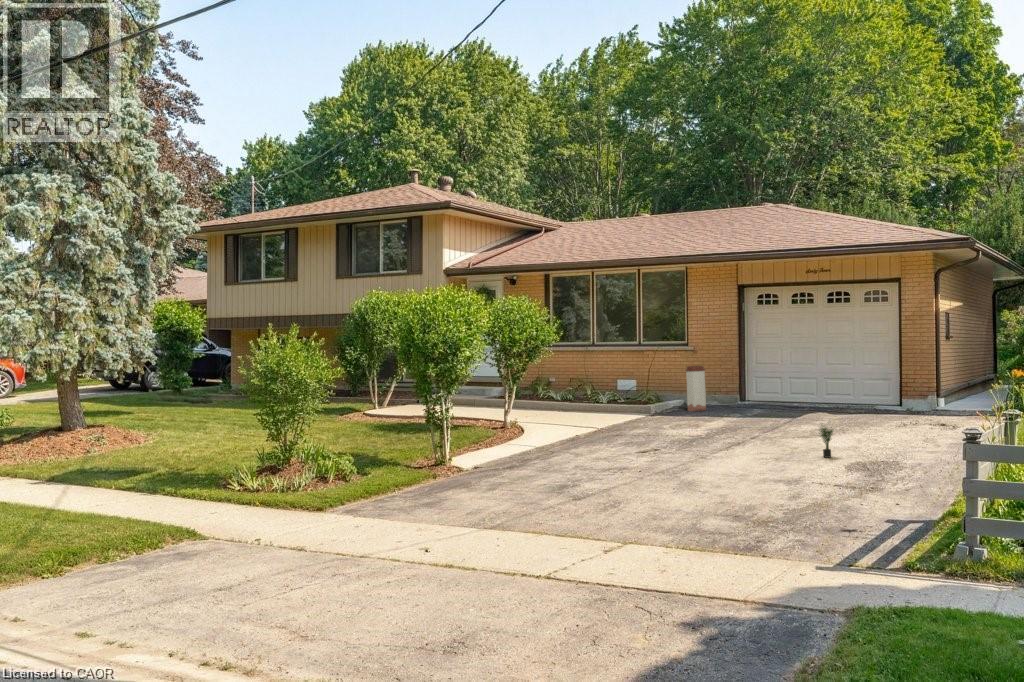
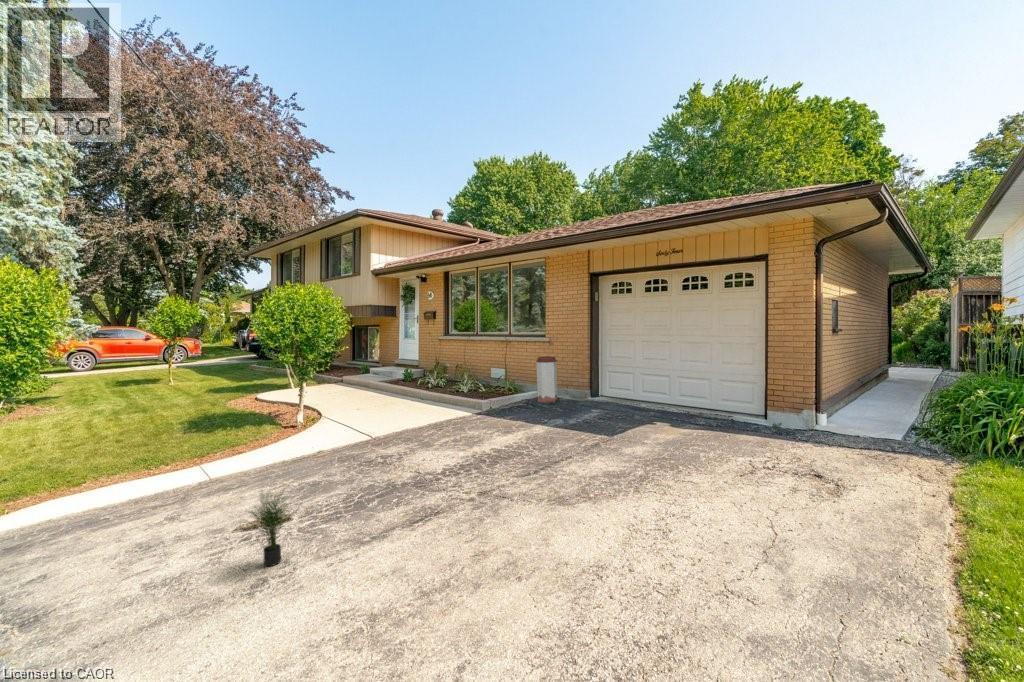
potted plant: present [820,426,833,458] -> present [244,493,289,566]

